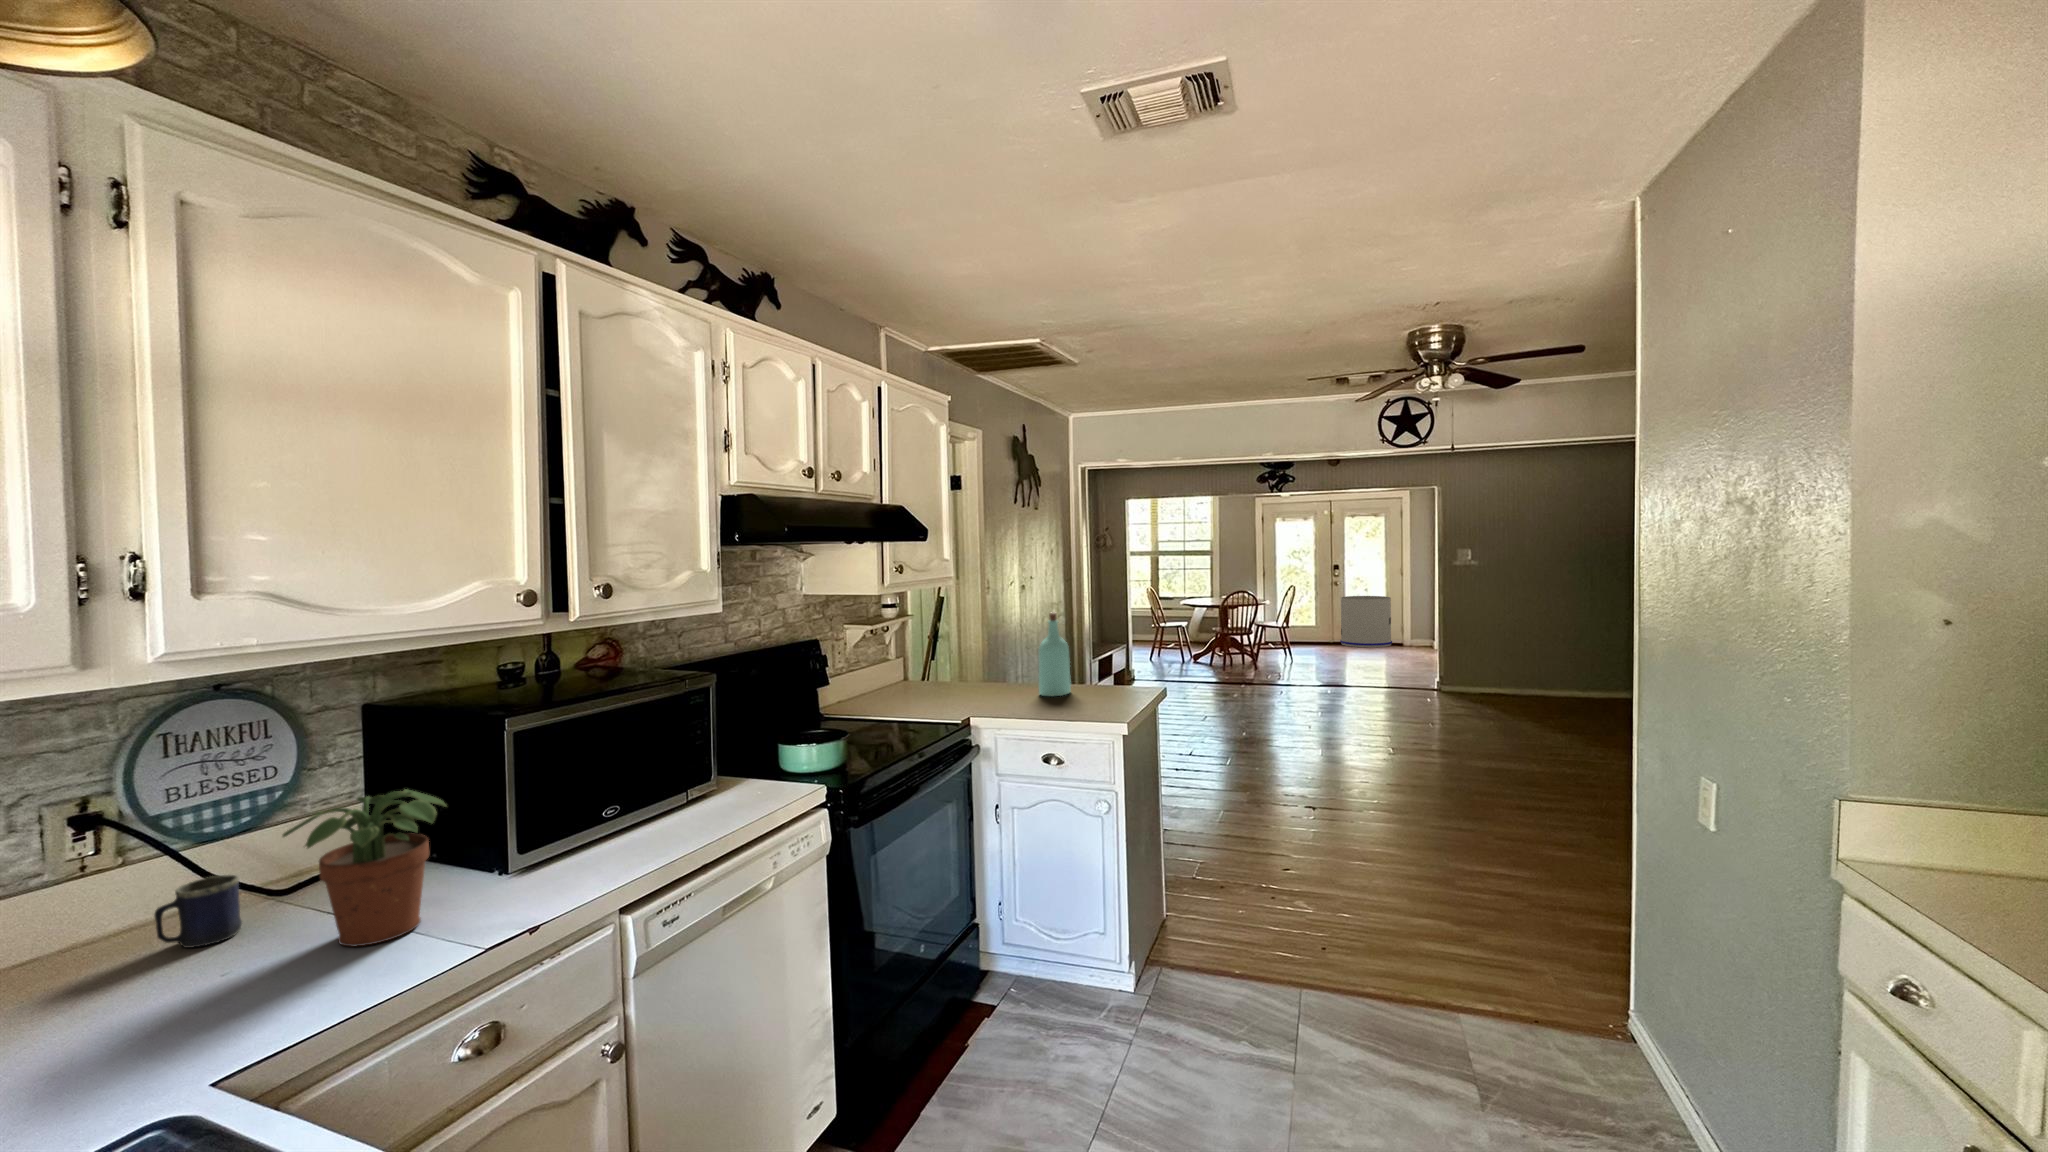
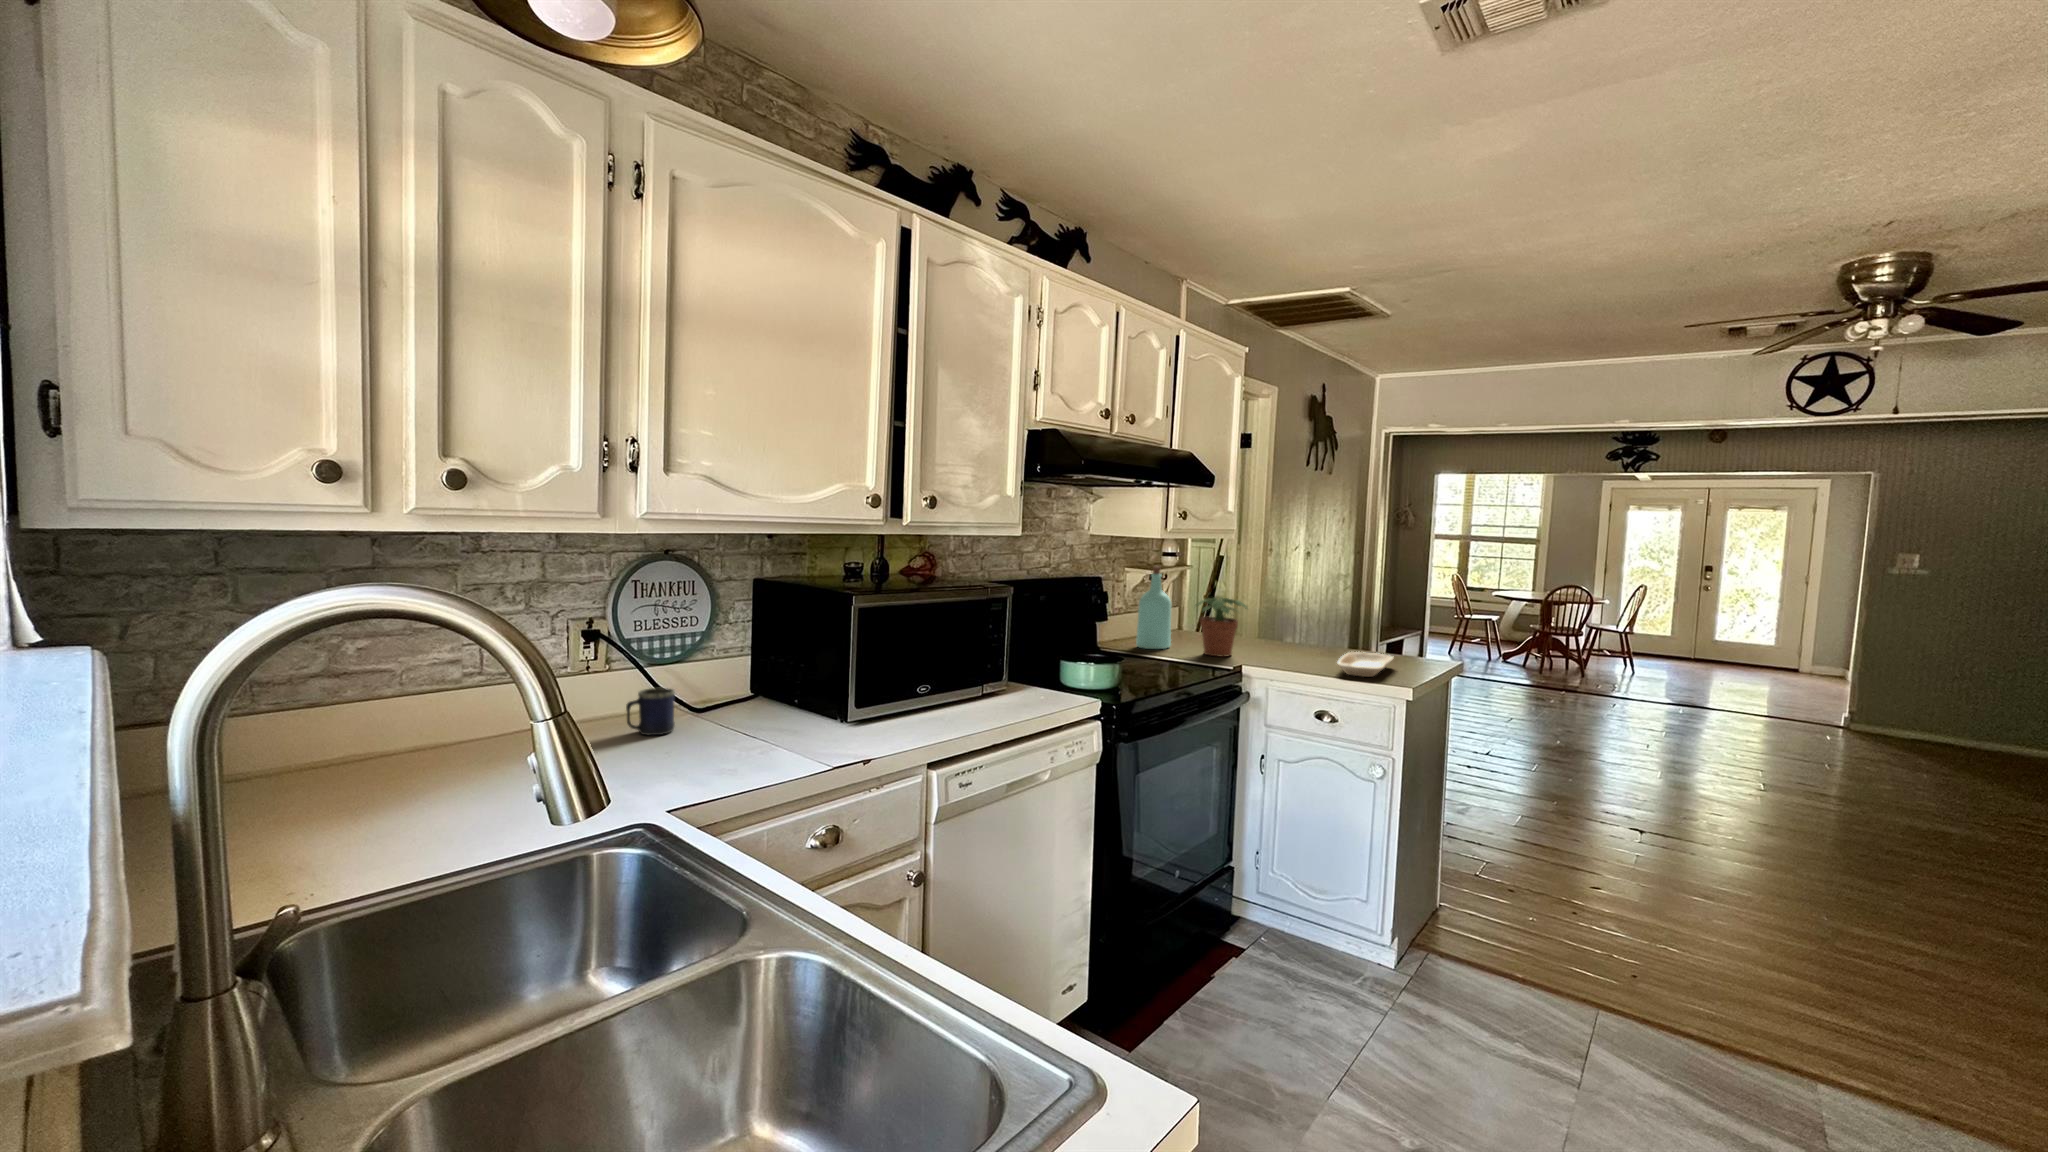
trash can: present [1340,596,1392,647] -> none [1706,604,1787,670]
bottle: present [1039,612,1071,697] -> present [1136,566,1171,649]
tray: none [1058,689,1108,716] -> present [1337,652,1393,677]
potted plant: present [283,789,446,946] -> present [1195,598,1247,657]

